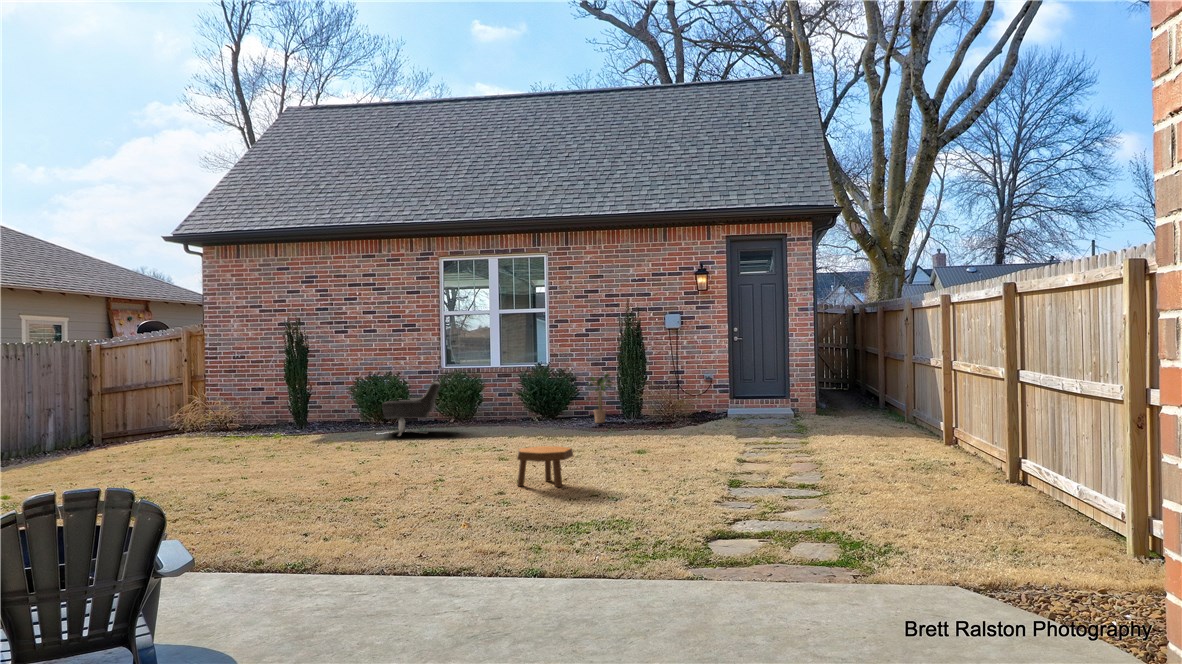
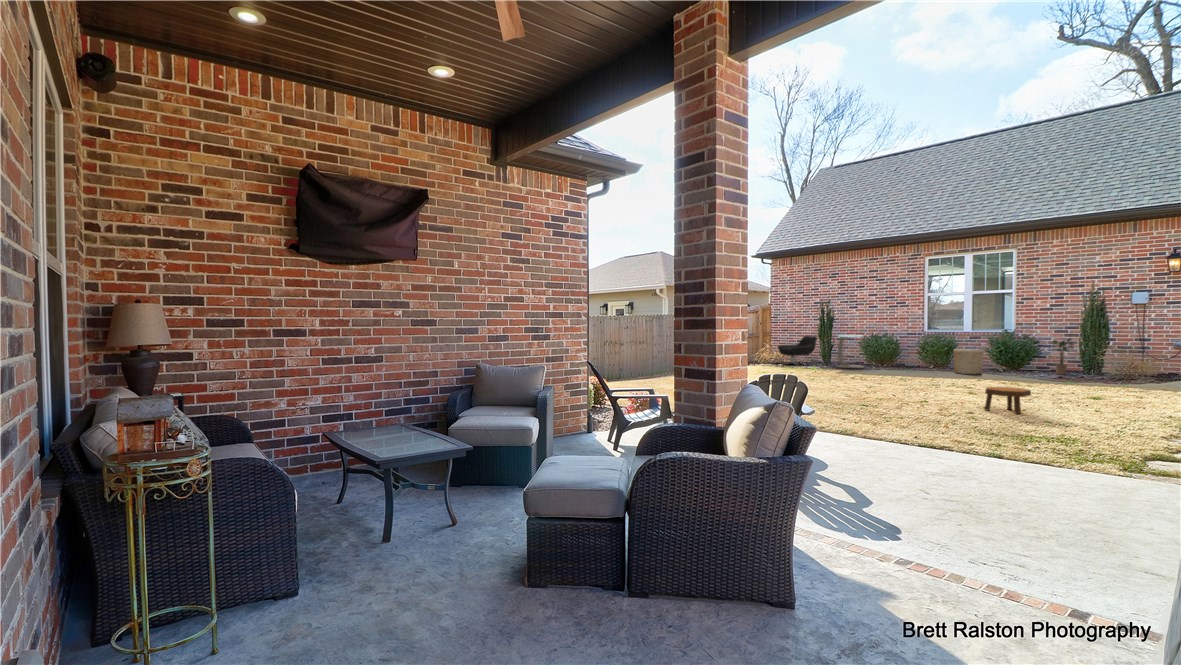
side table: none [315,379,357,434] -> present [838,335,863,368]
lounge chair: present [382,382,440,436] -> present [778,336,817,364]
woven basket: none [479,394,515,431] -> present [953,349,983,374]

